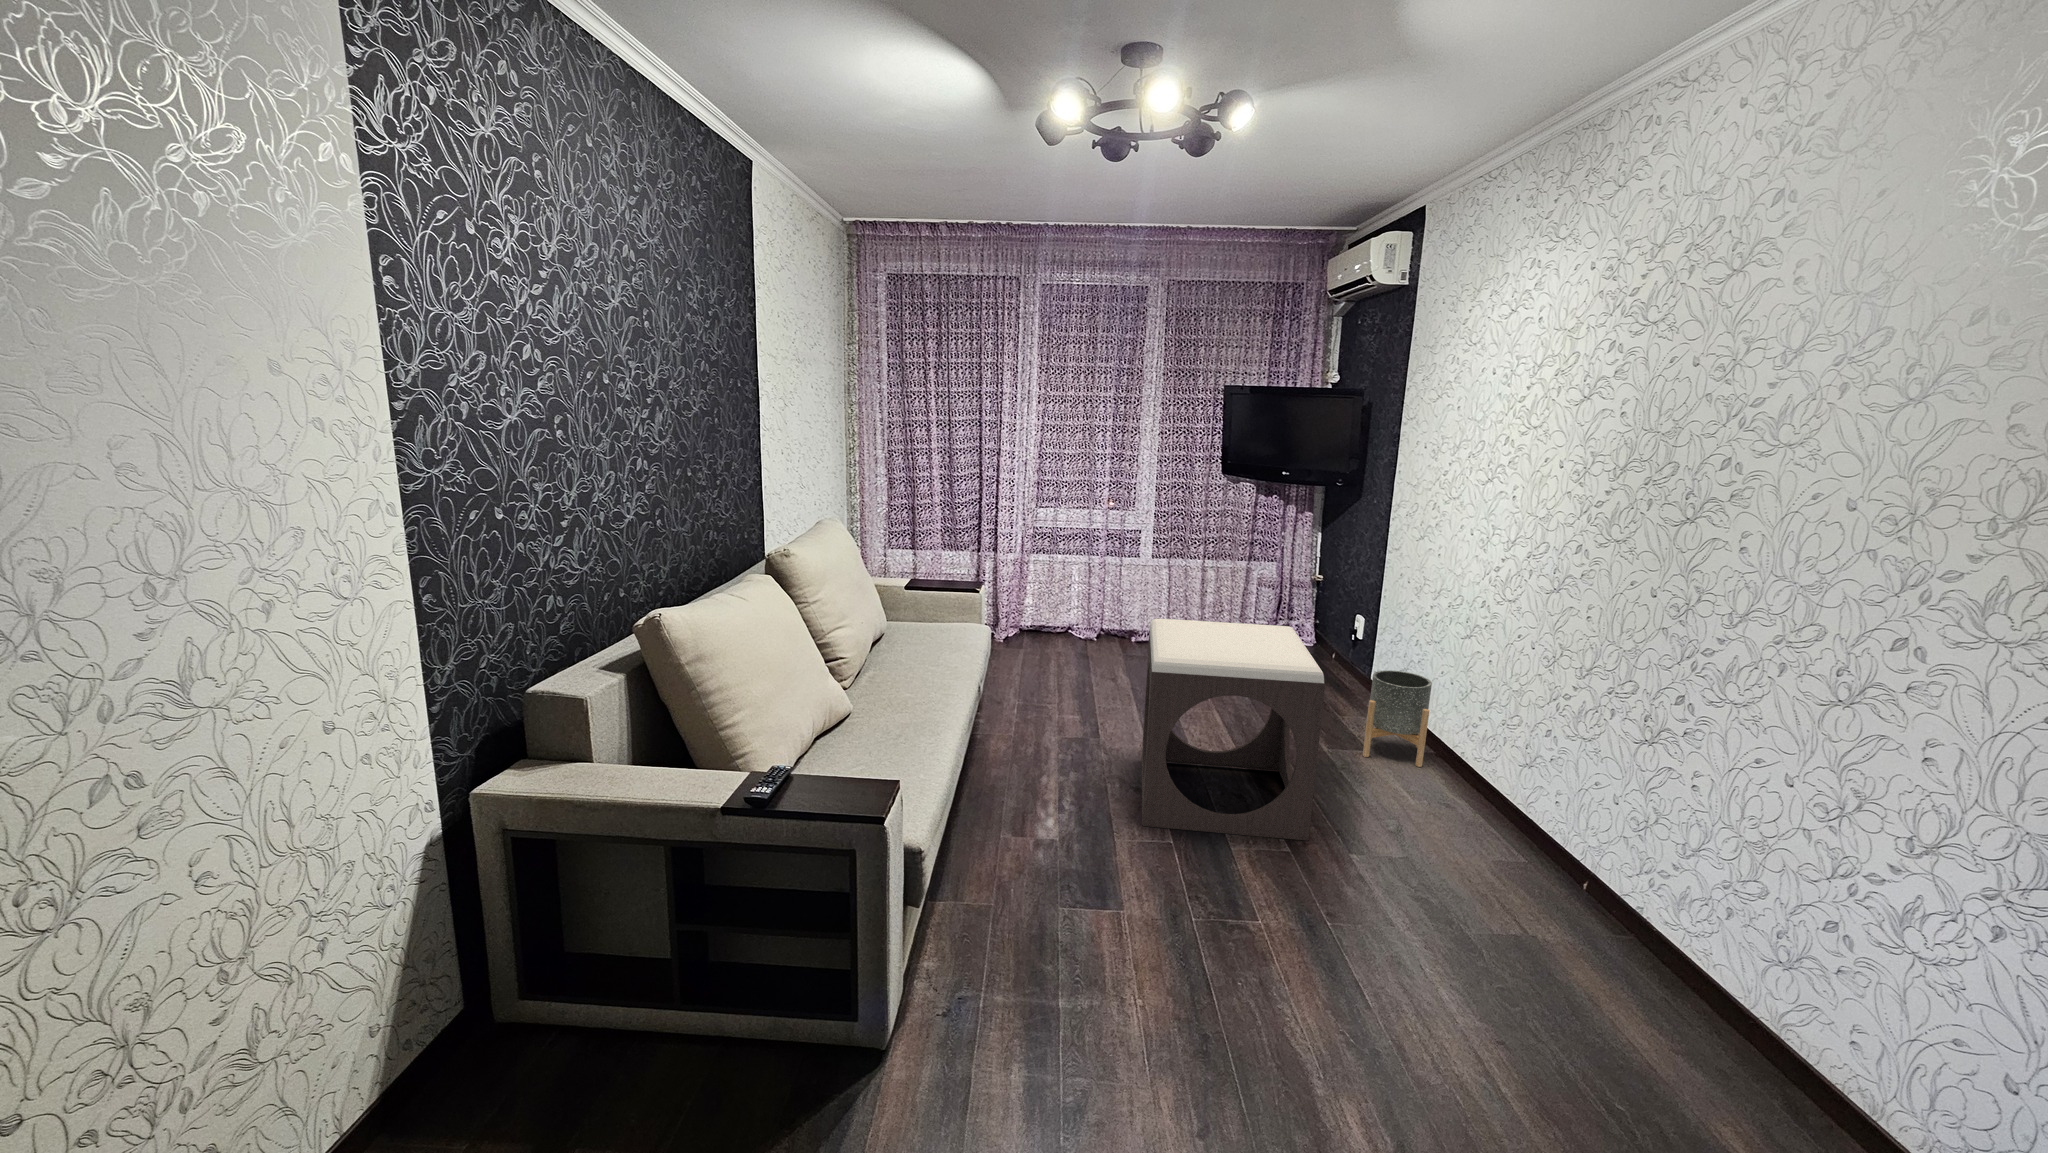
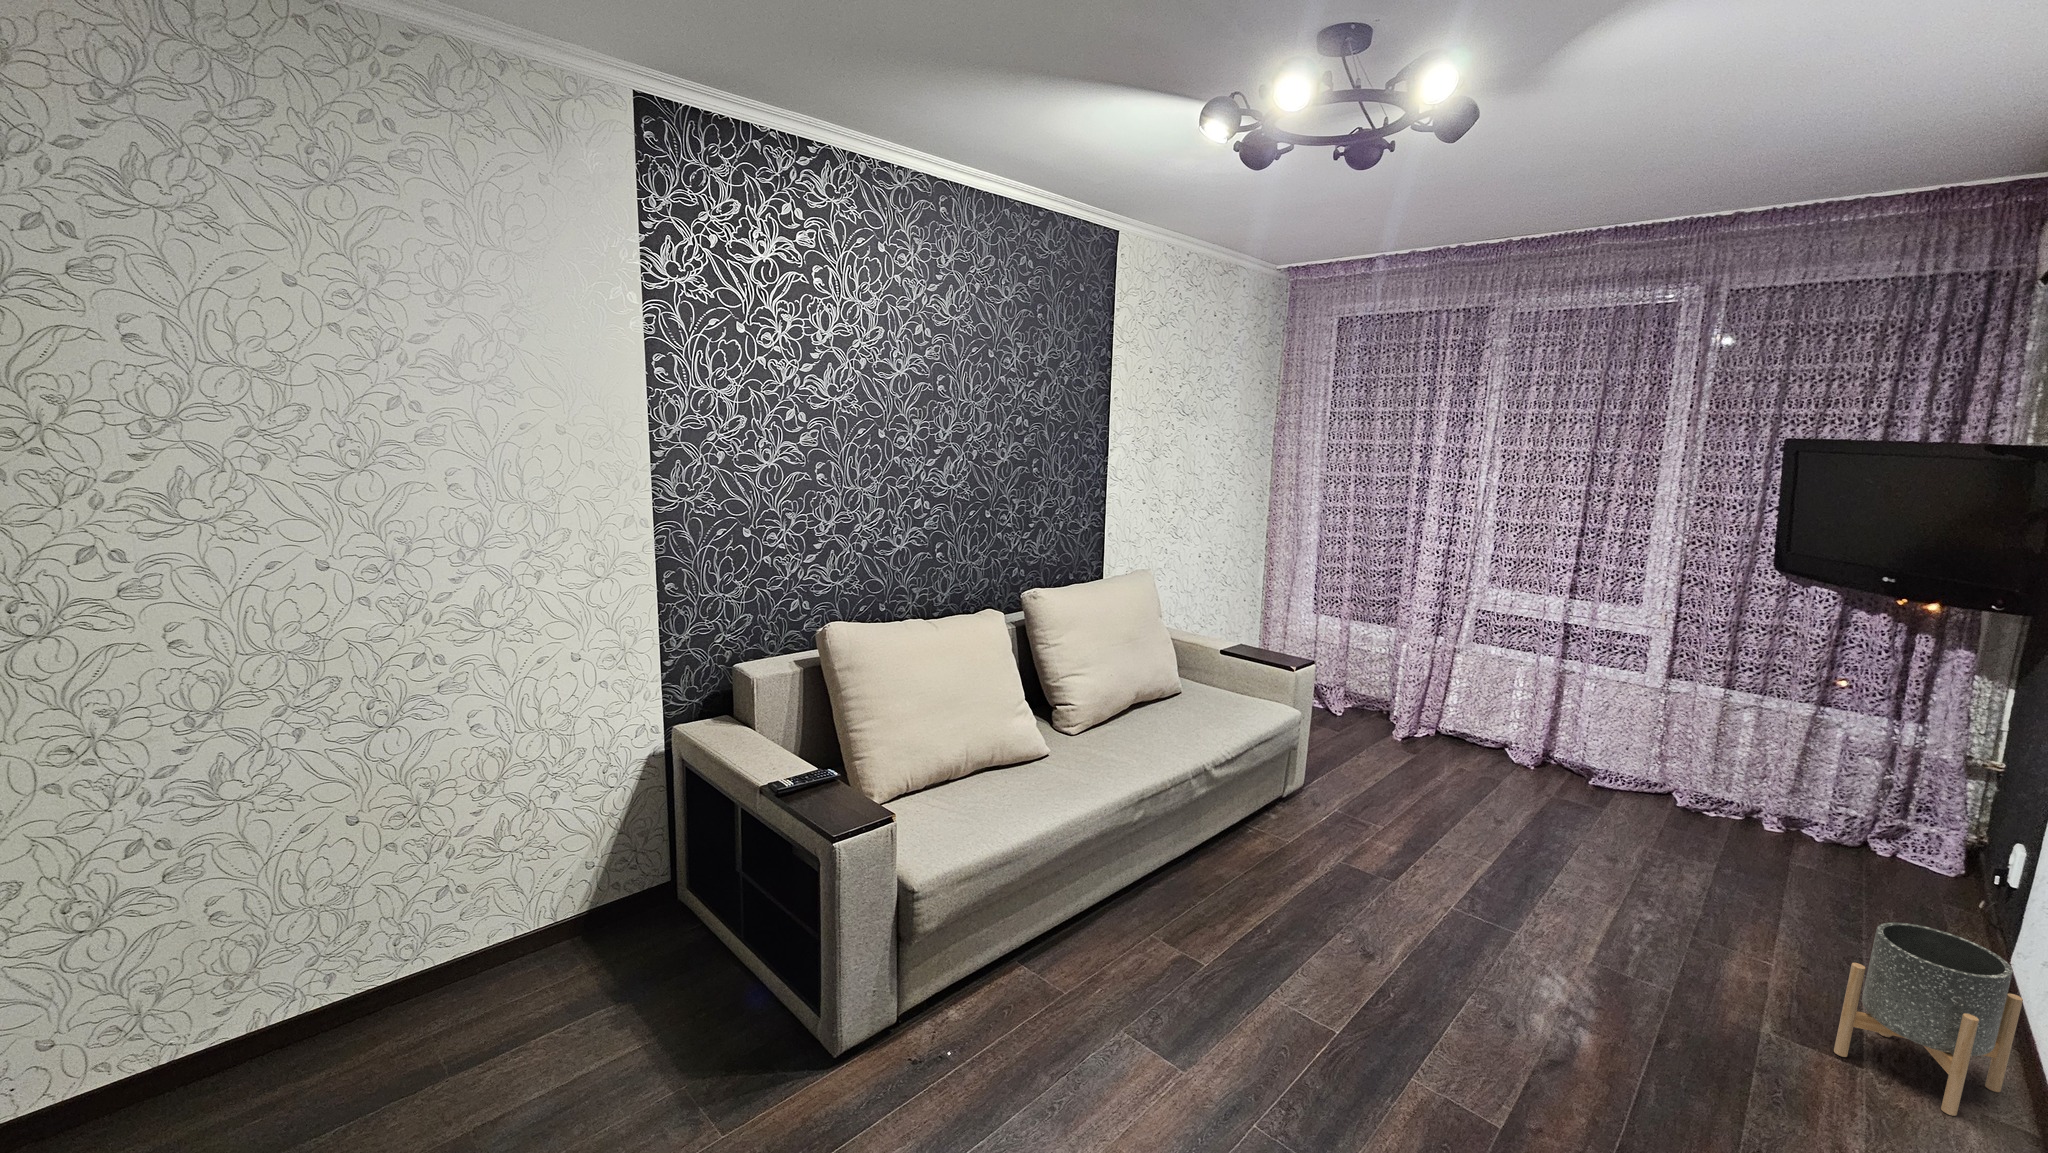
footstool: present [1141,619,1325,841] -> none [1333,740,1667,1111]

